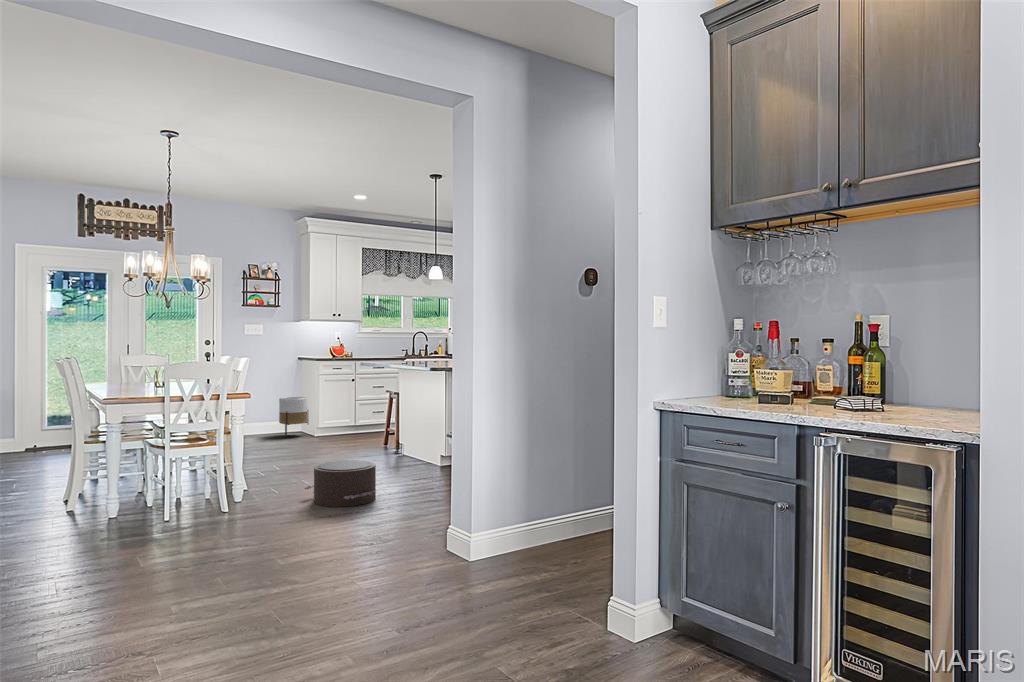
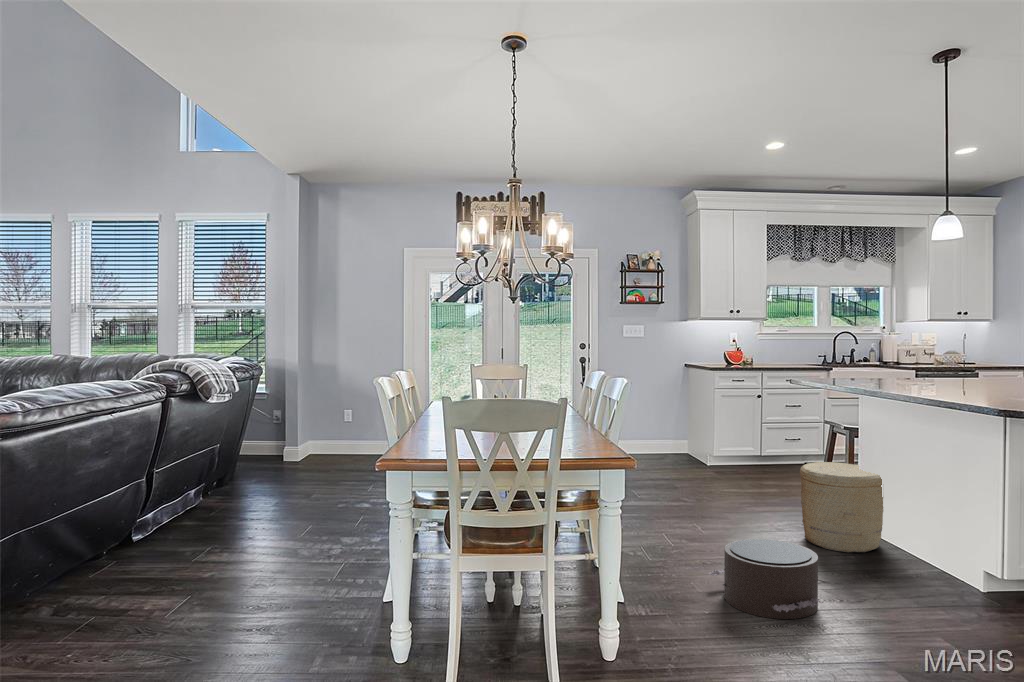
planter: present [279,397,309,438] -> none [663,413,698,464]
woven basket: none [374,415,429,473] -> present [800,462,883,552]

